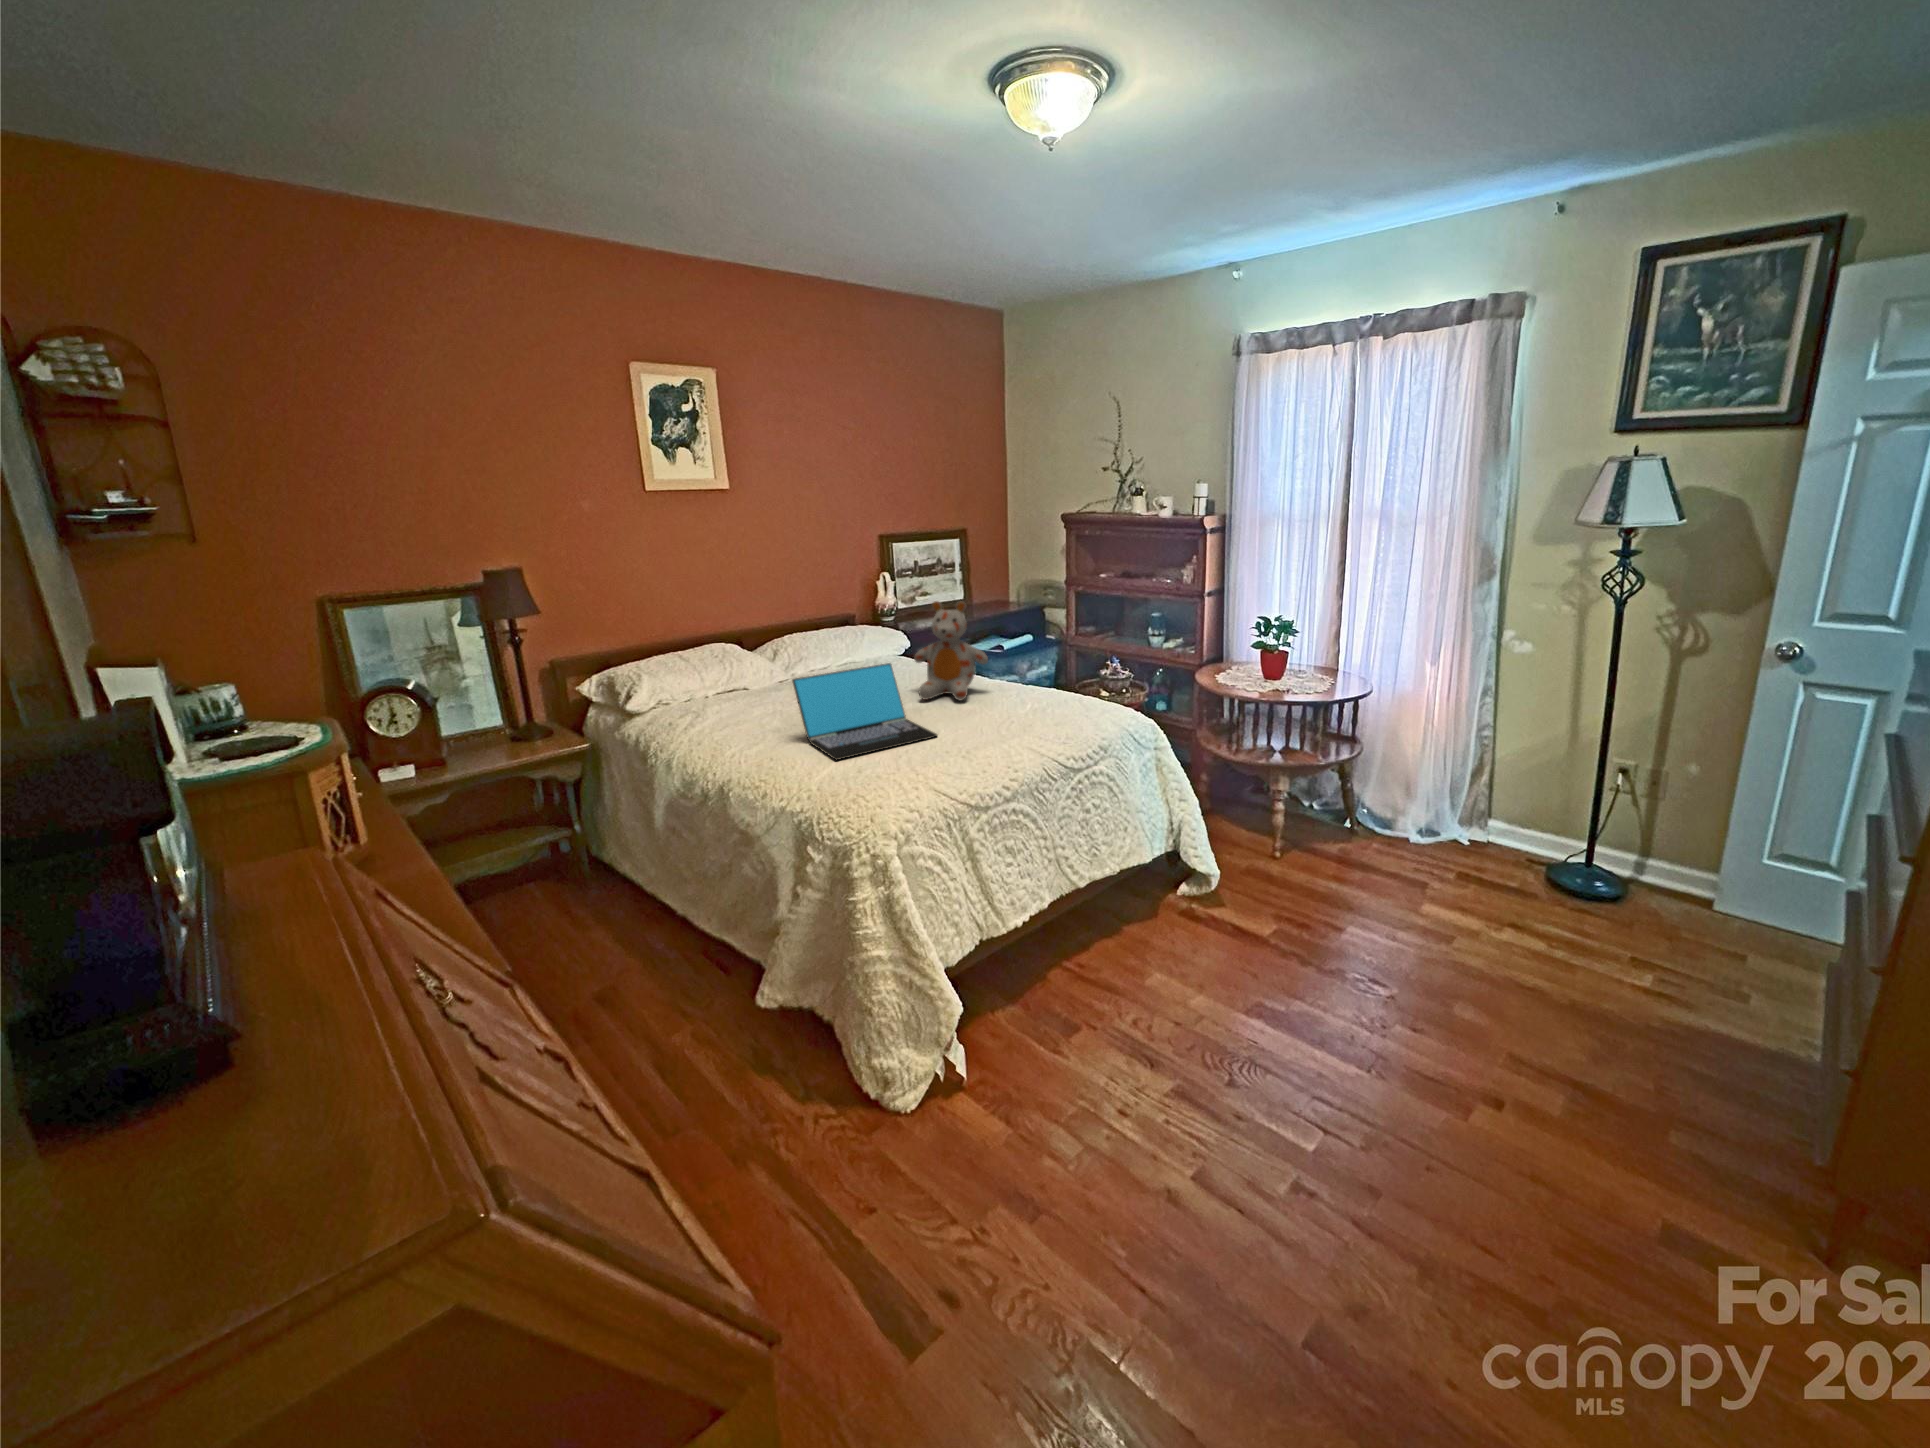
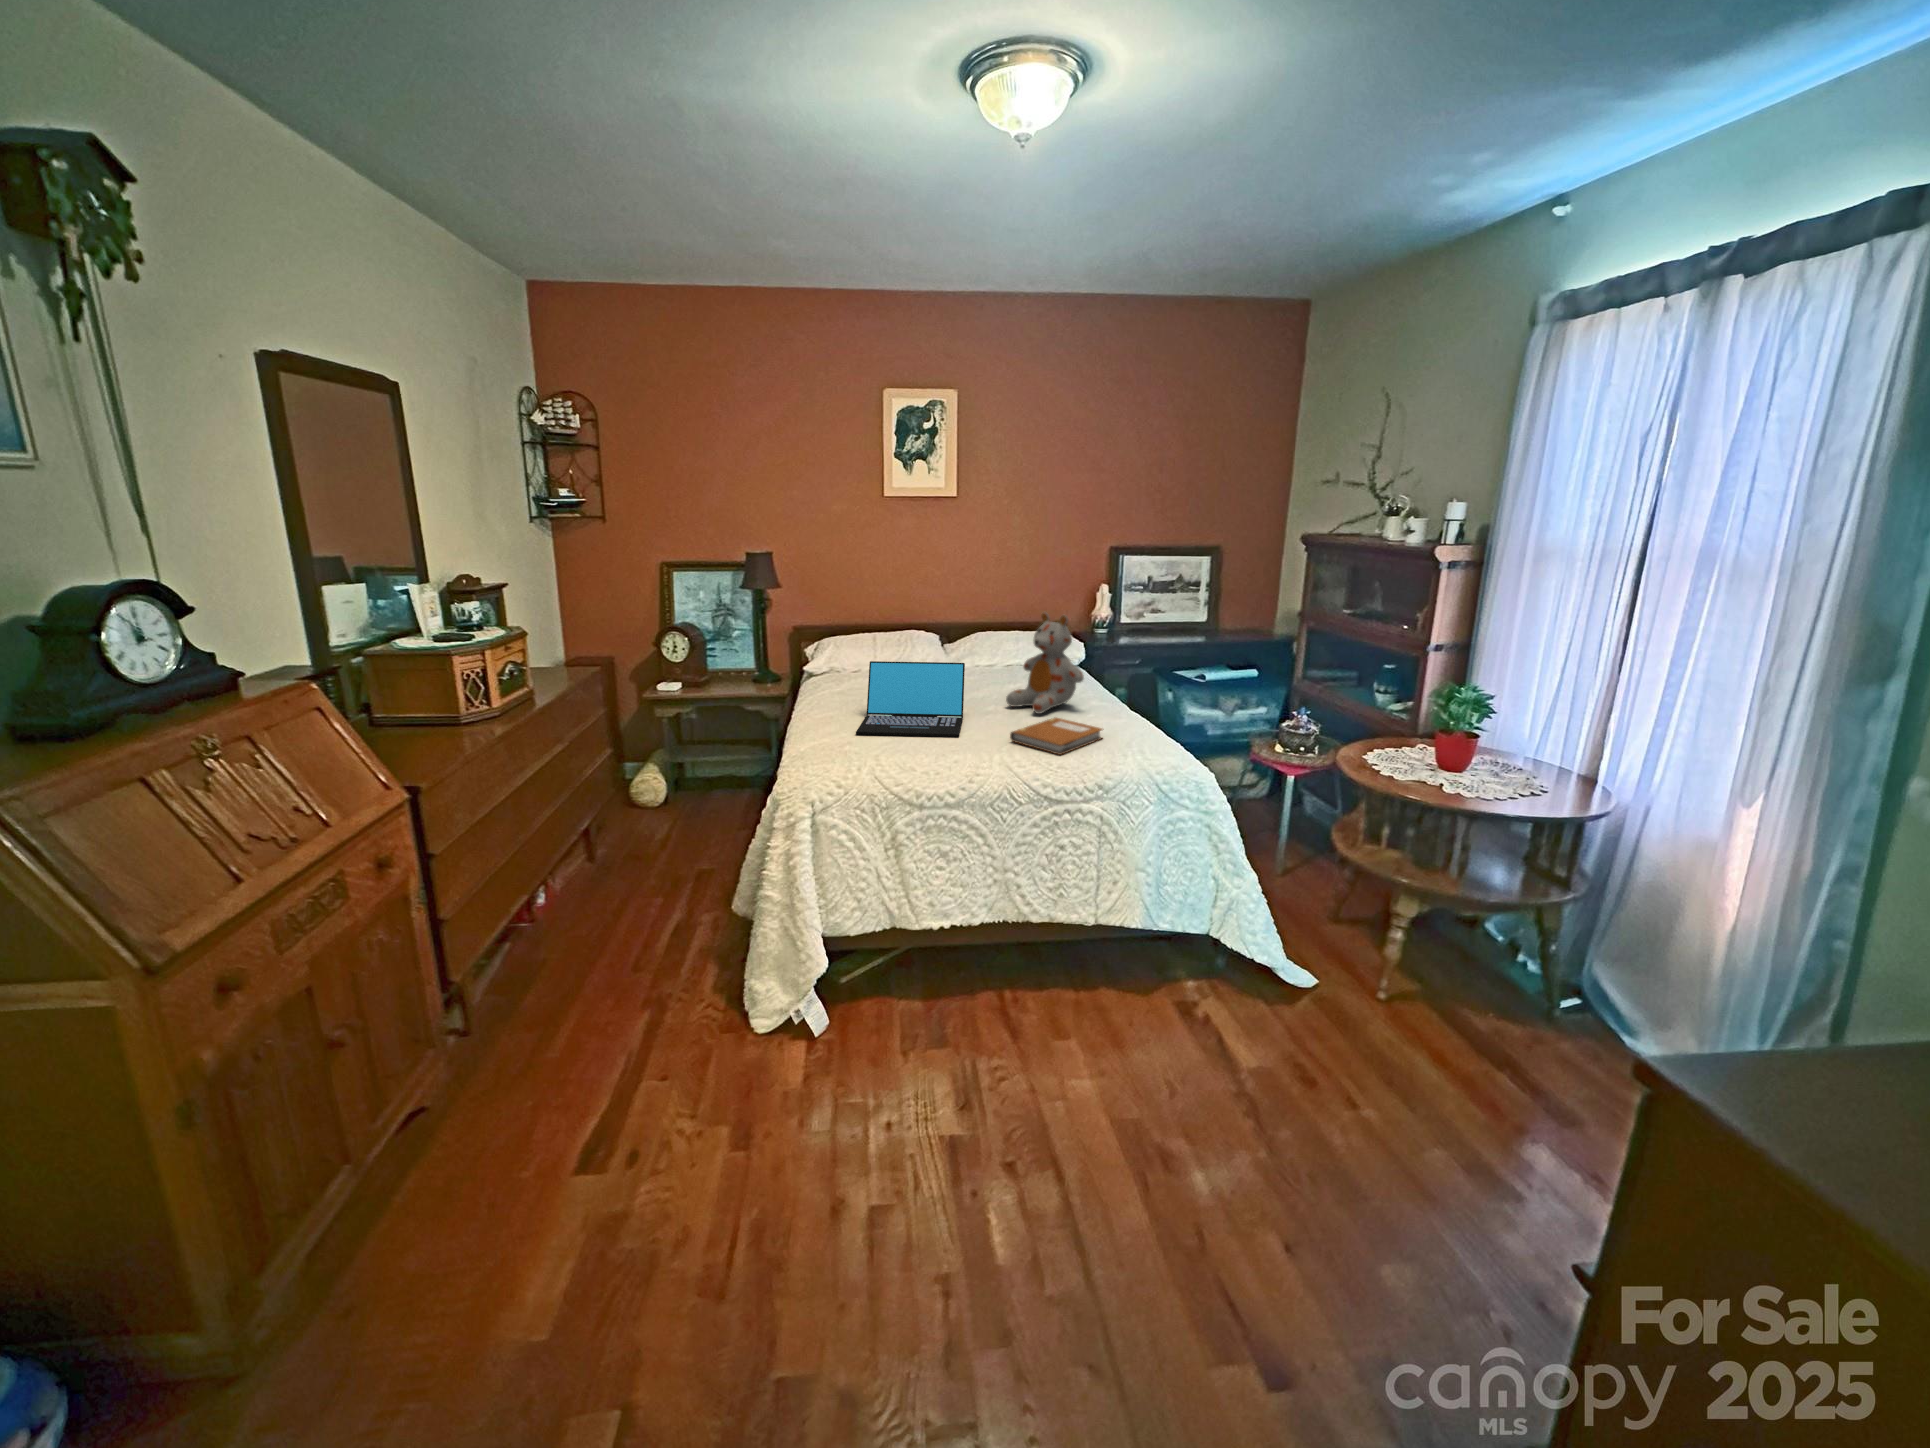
notebook: none [989,699,1051,729] -> present [1010,718,1102,755]

